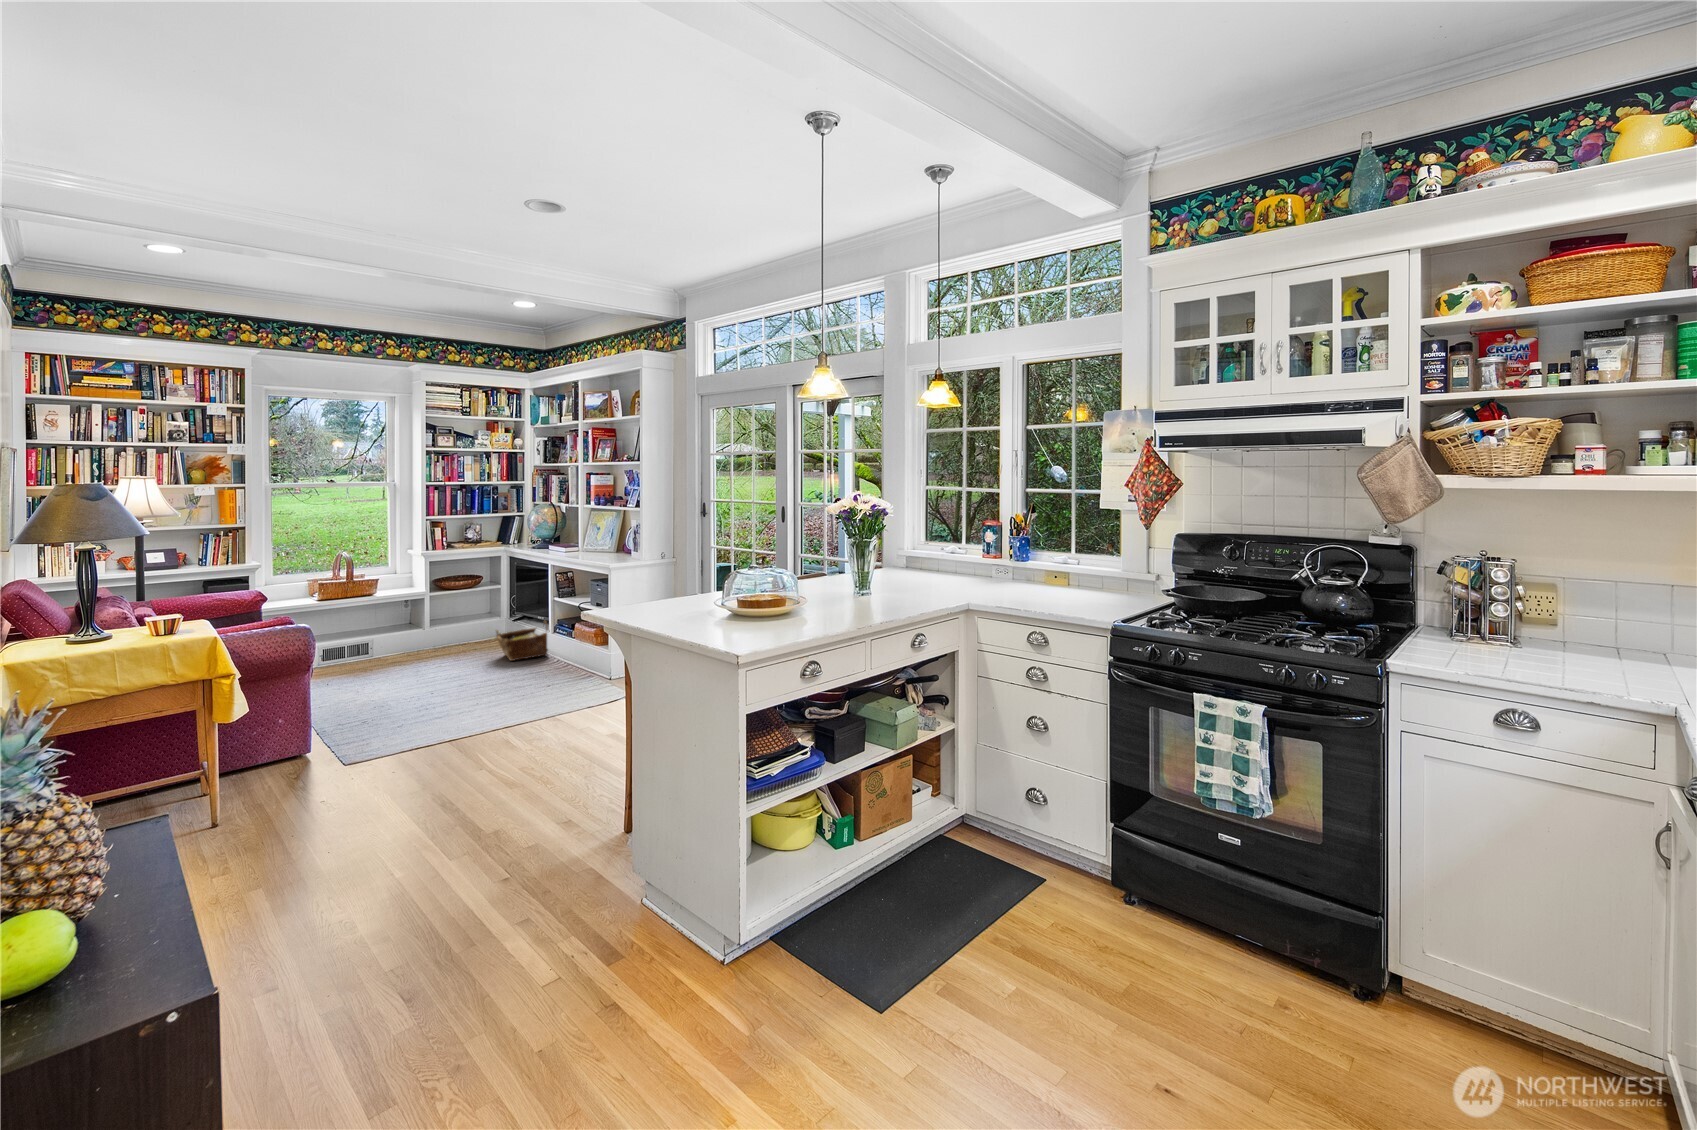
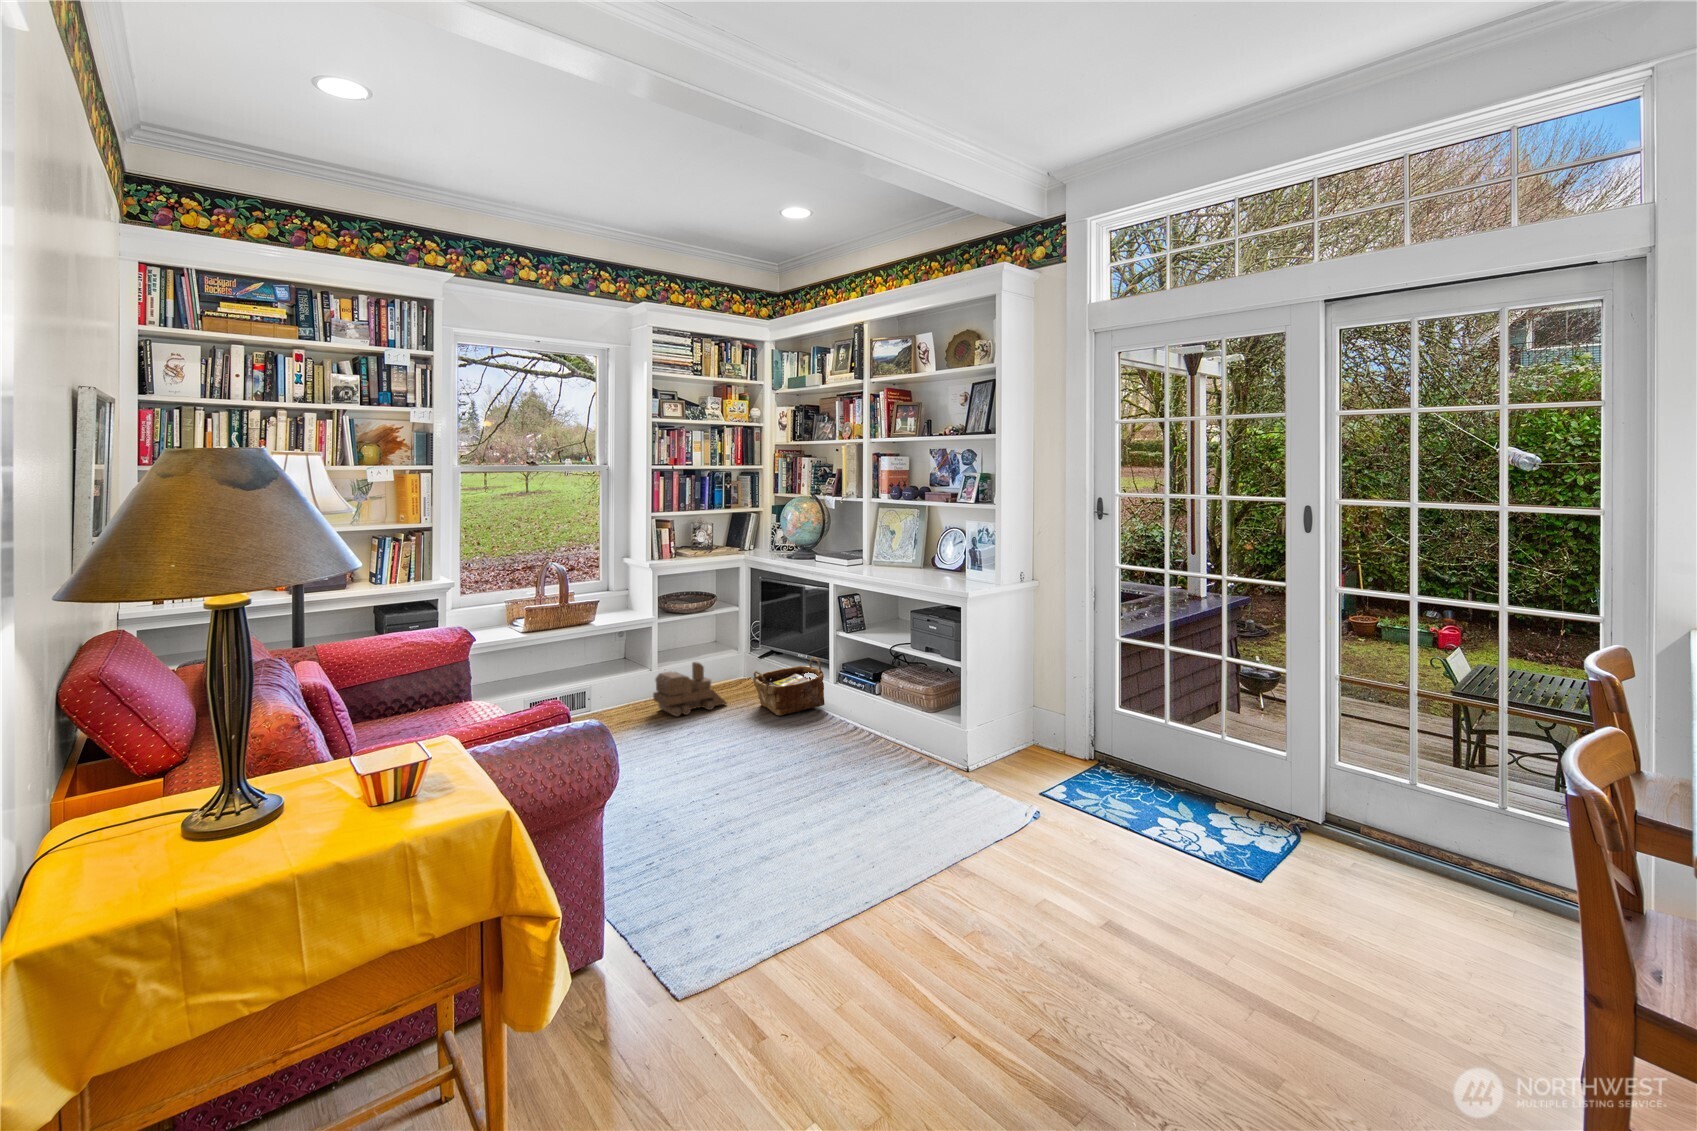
toy train: none [421,624,480,662] -> present [653,662,727,716]

